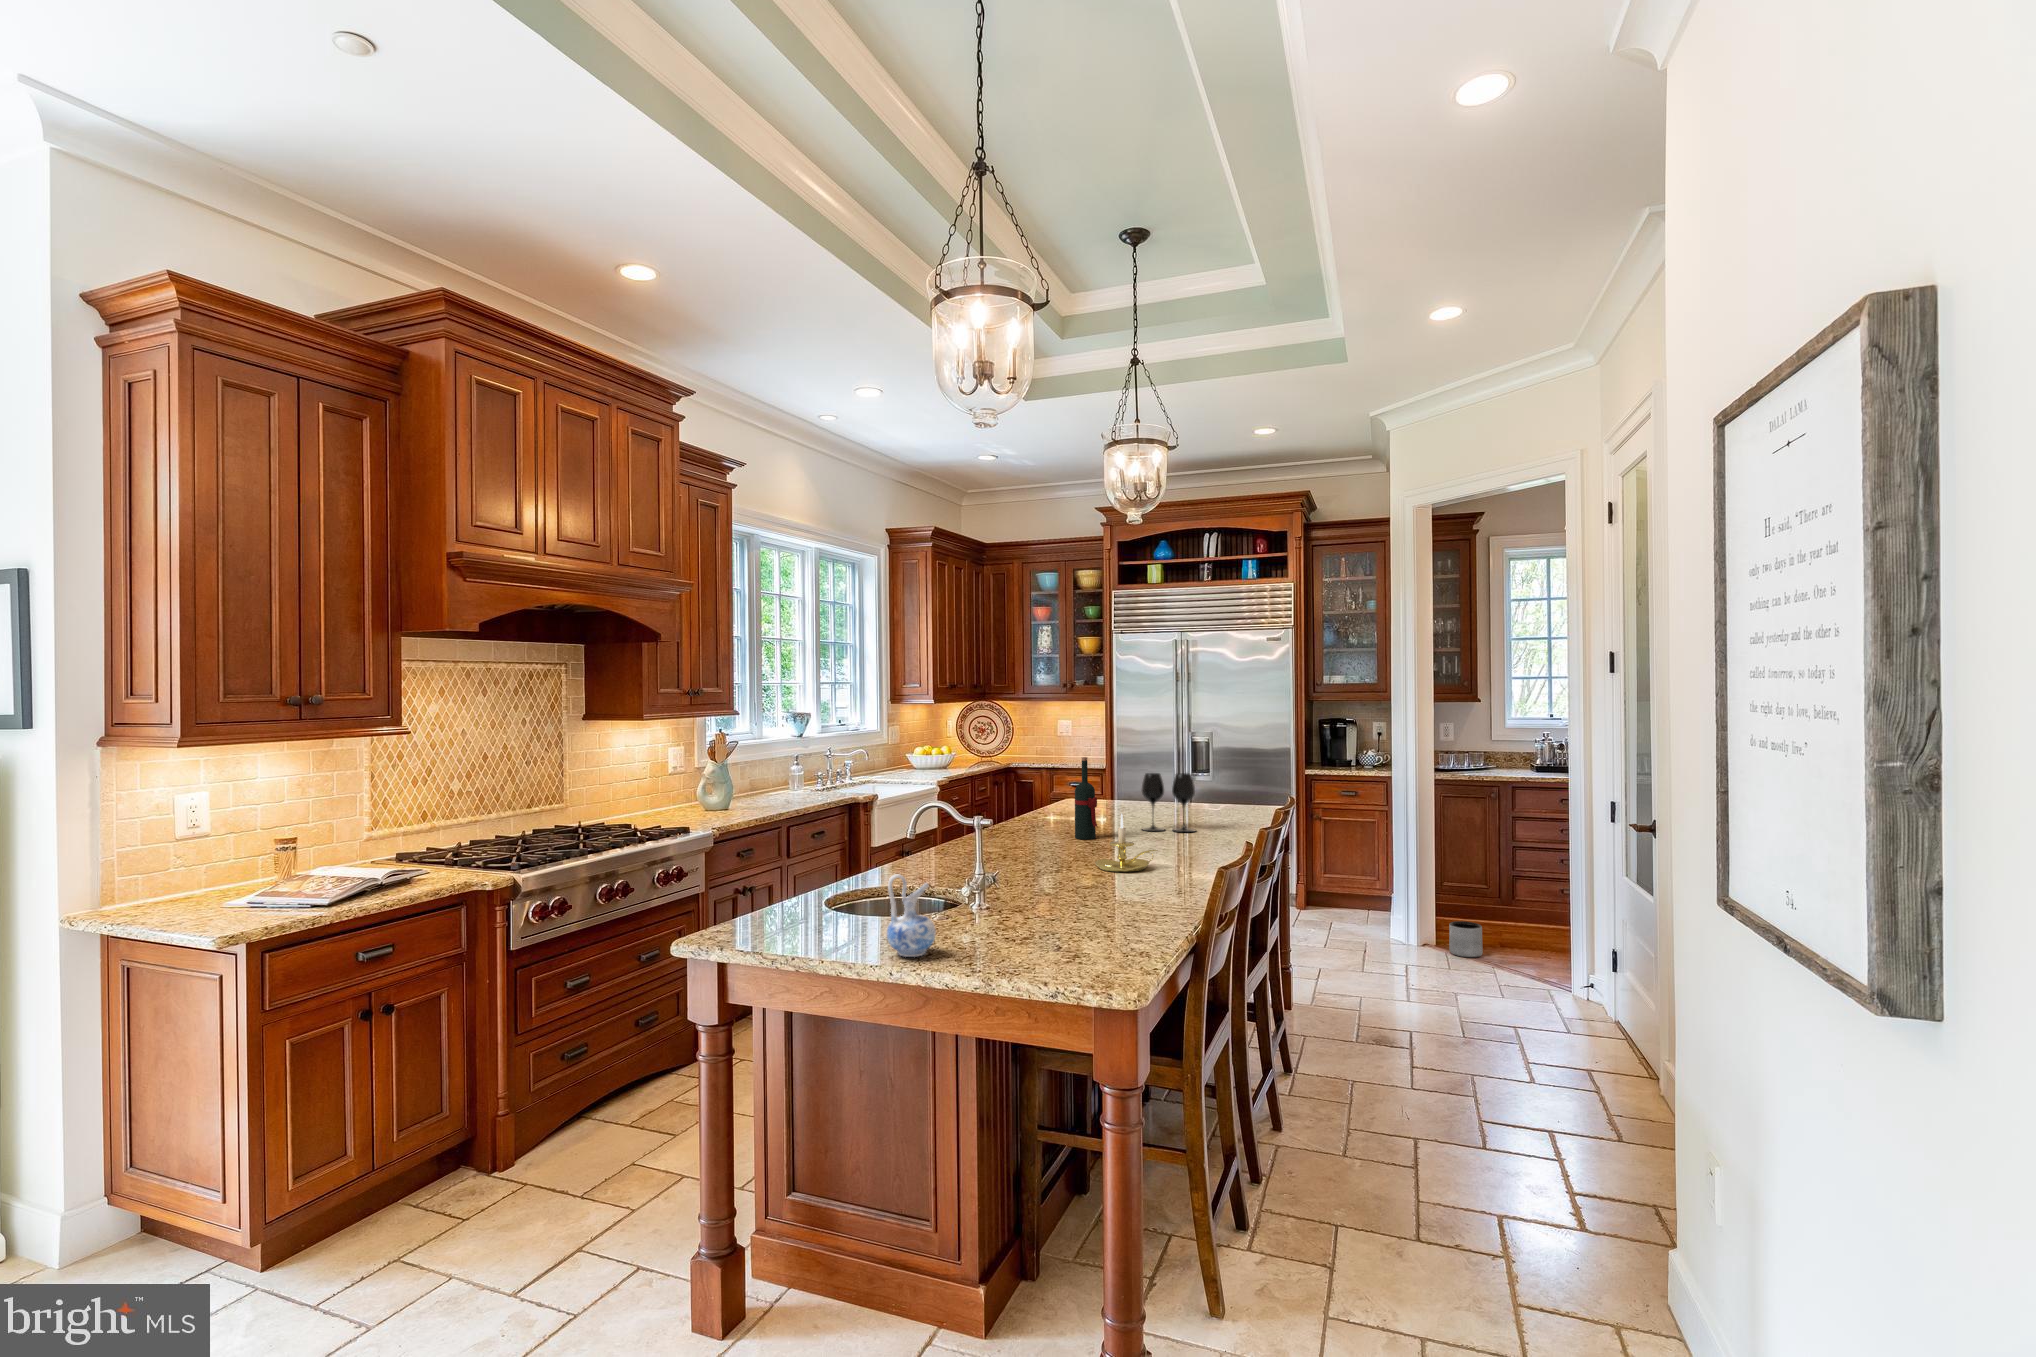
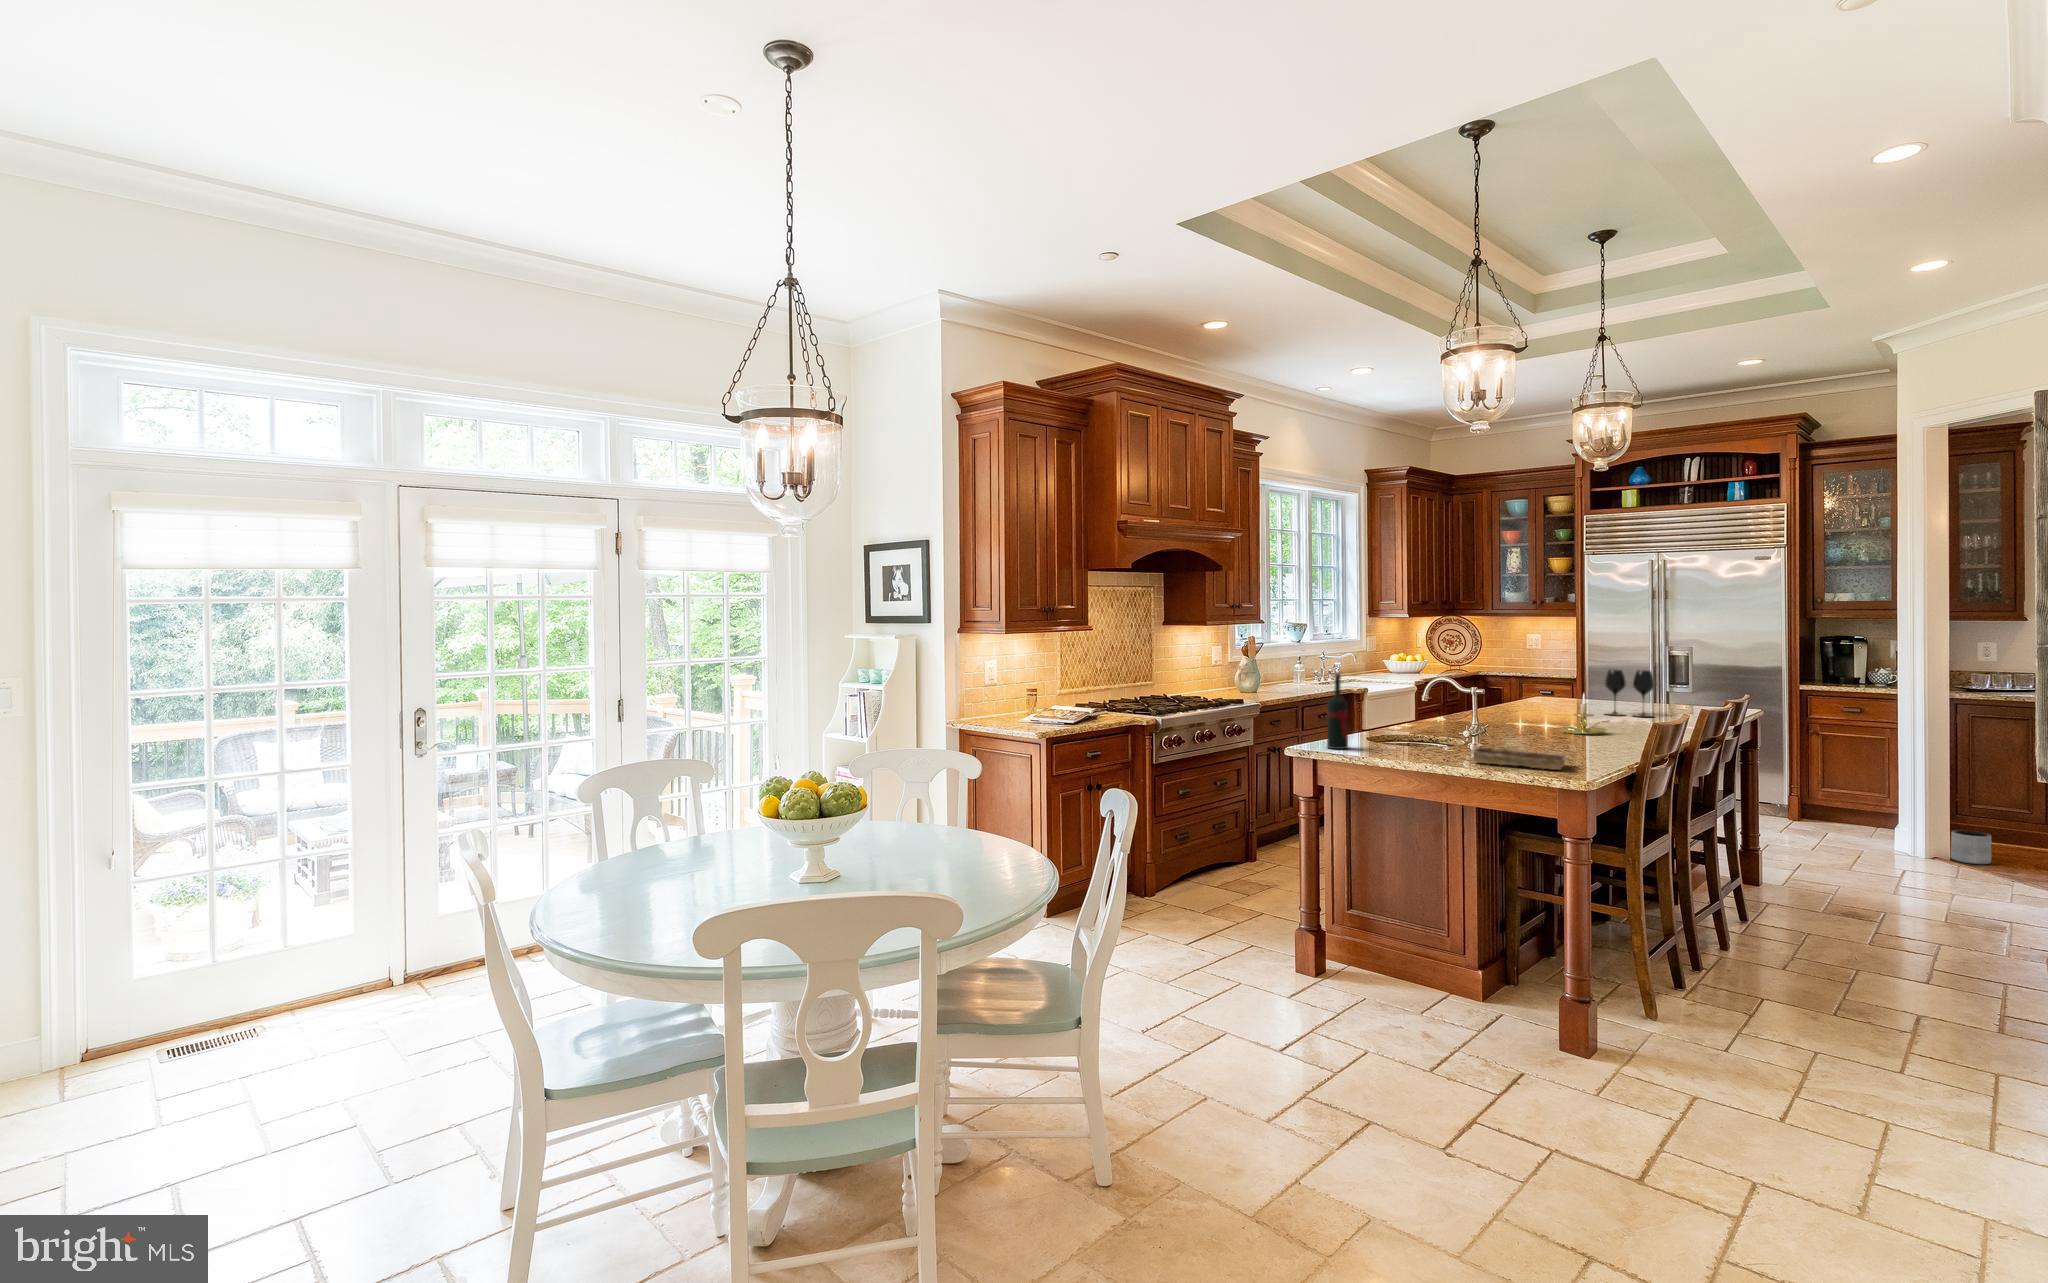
wine bottle: present [1075,757,1097,839] -> present [1327,672,1348,749]
ceramic pitcher: present [887,874,935,957] -> none [1417,710,1449,760]
tray: none [964,924,1113,967] -> present [1472,747,1568,770]

